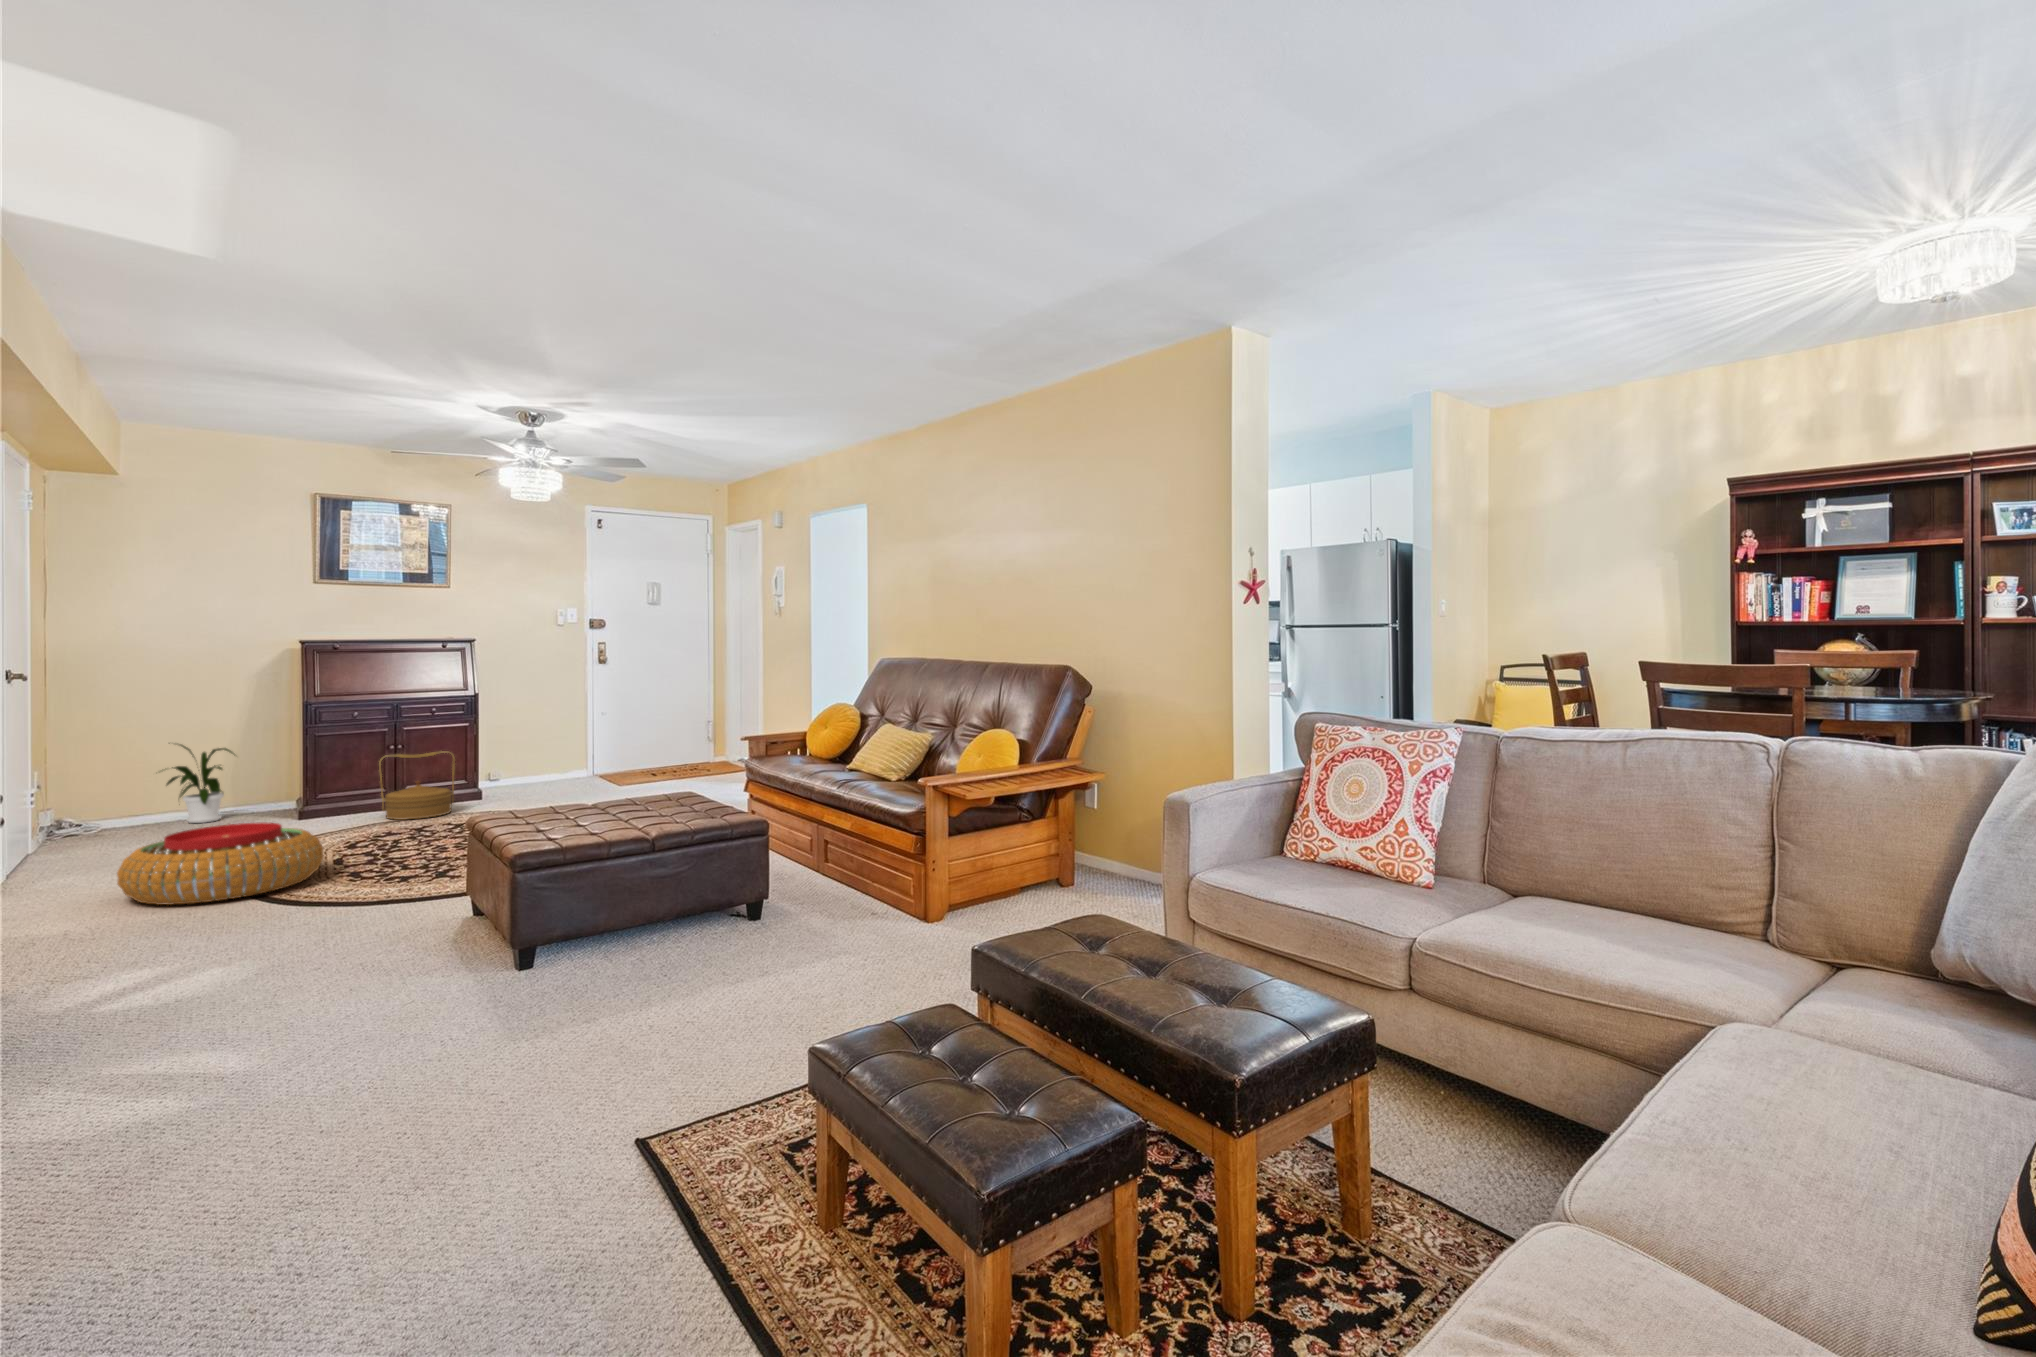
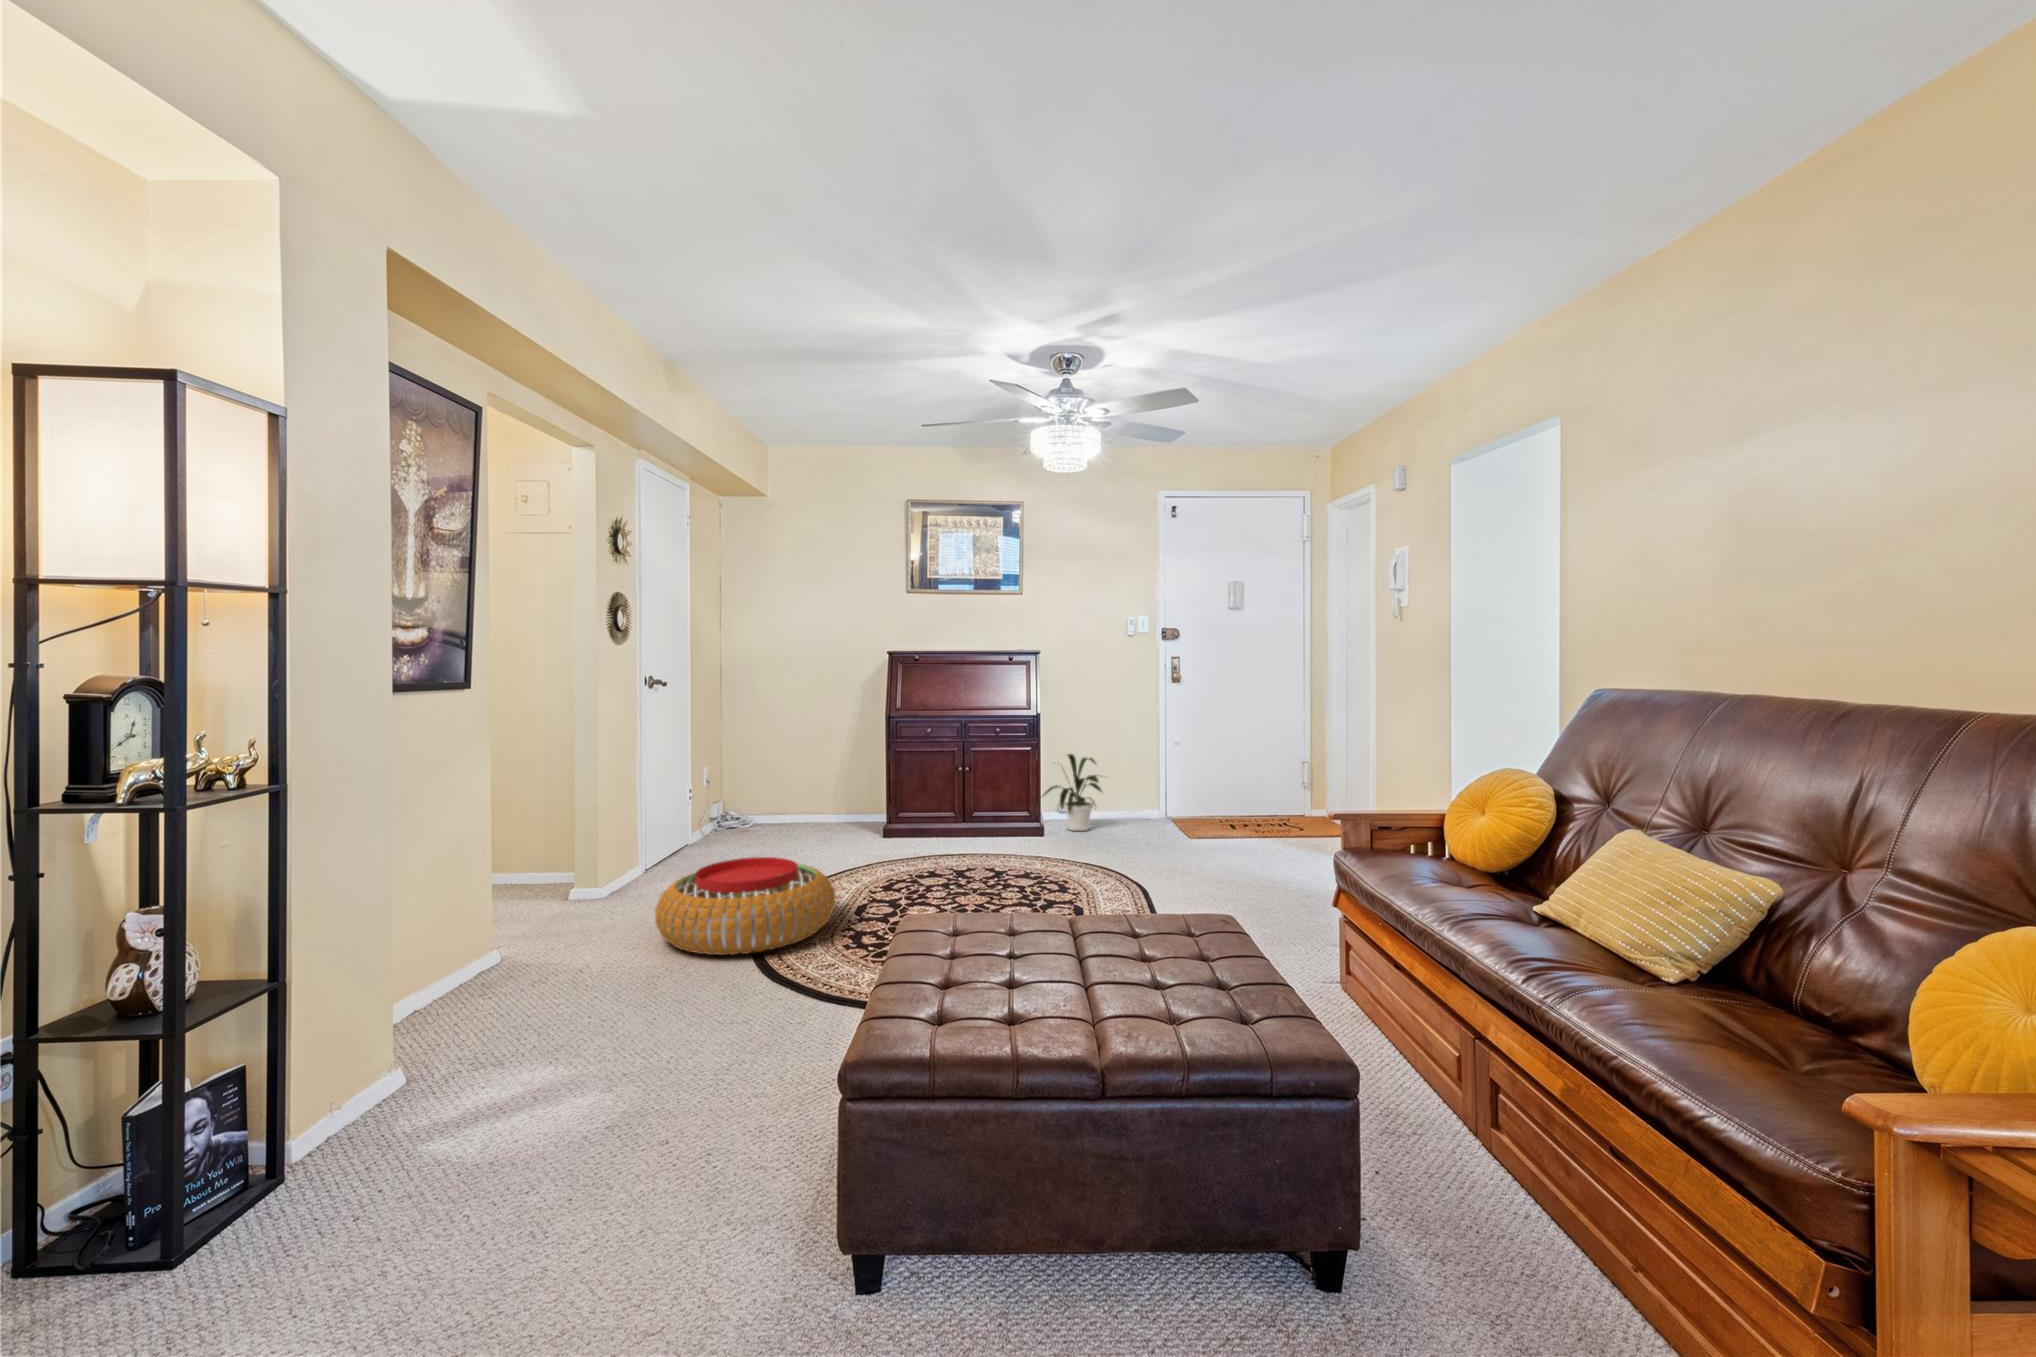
house plant: present [167,744,234,823] -> present [1043,754,1102,831]
woven basket: present [379,751,455,820] -> none [942,777,1011,851]

